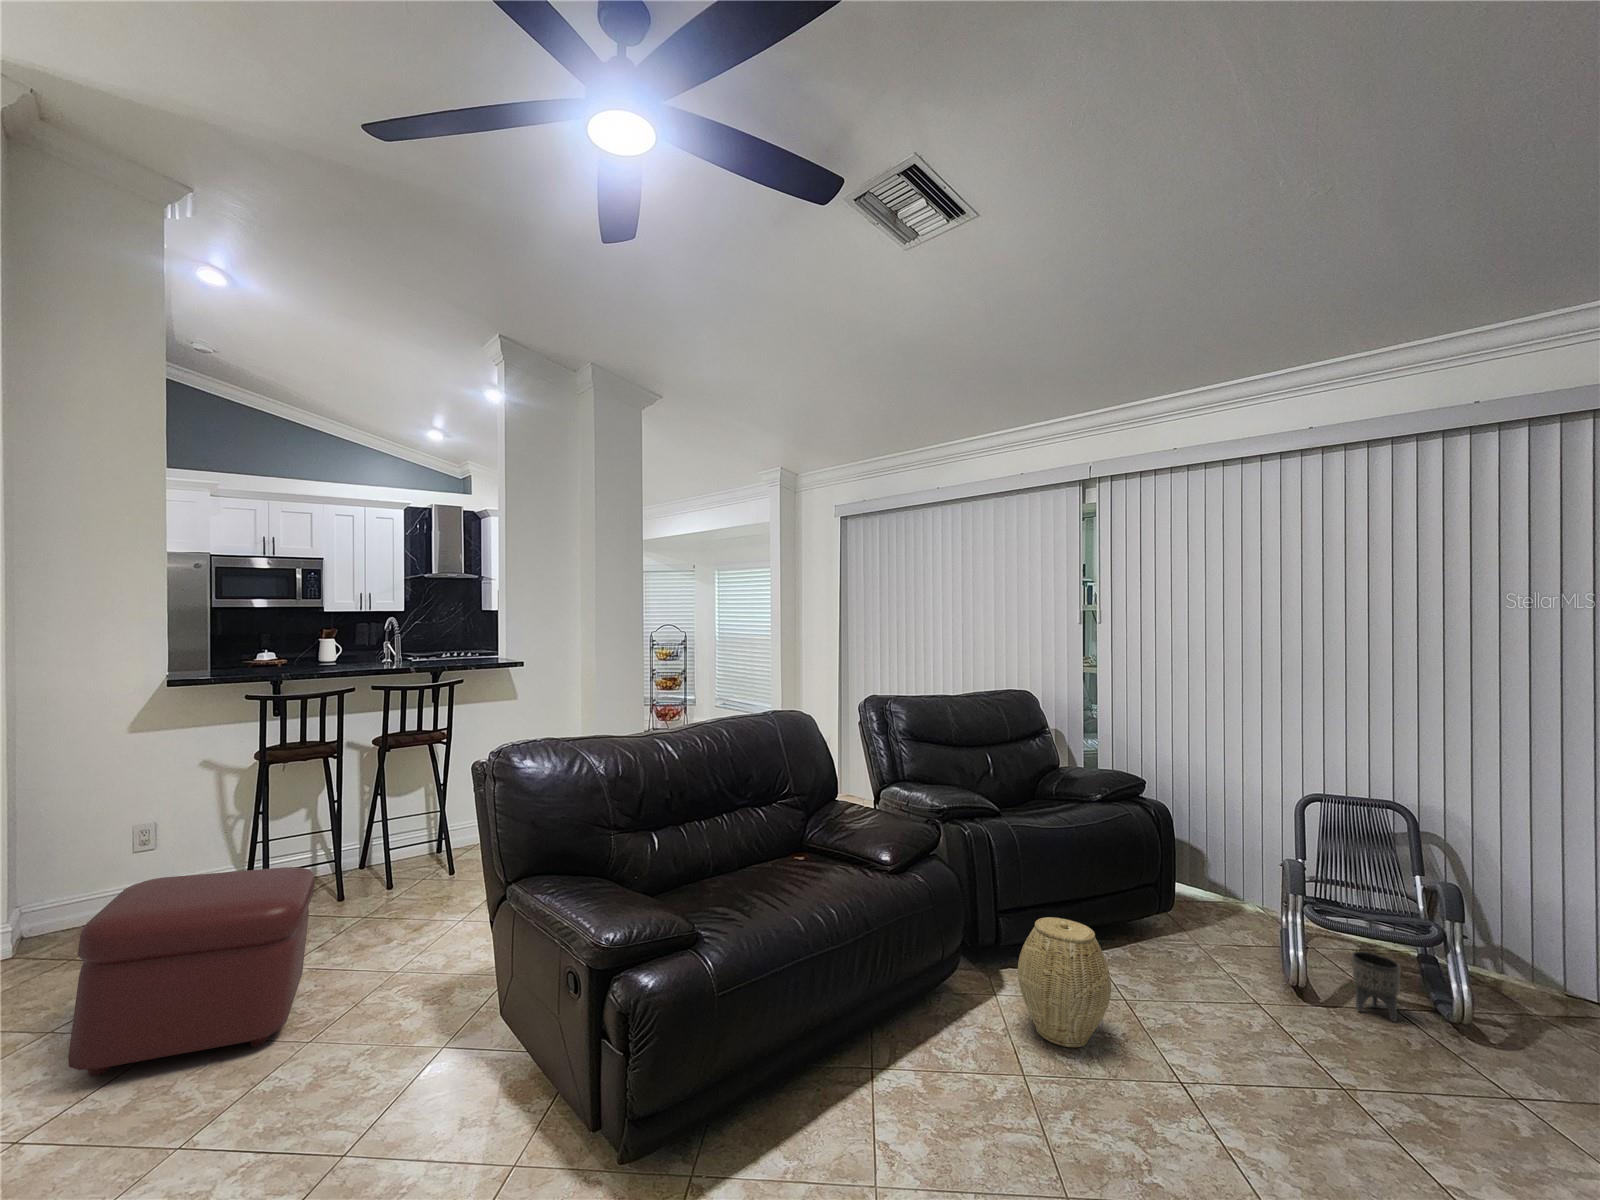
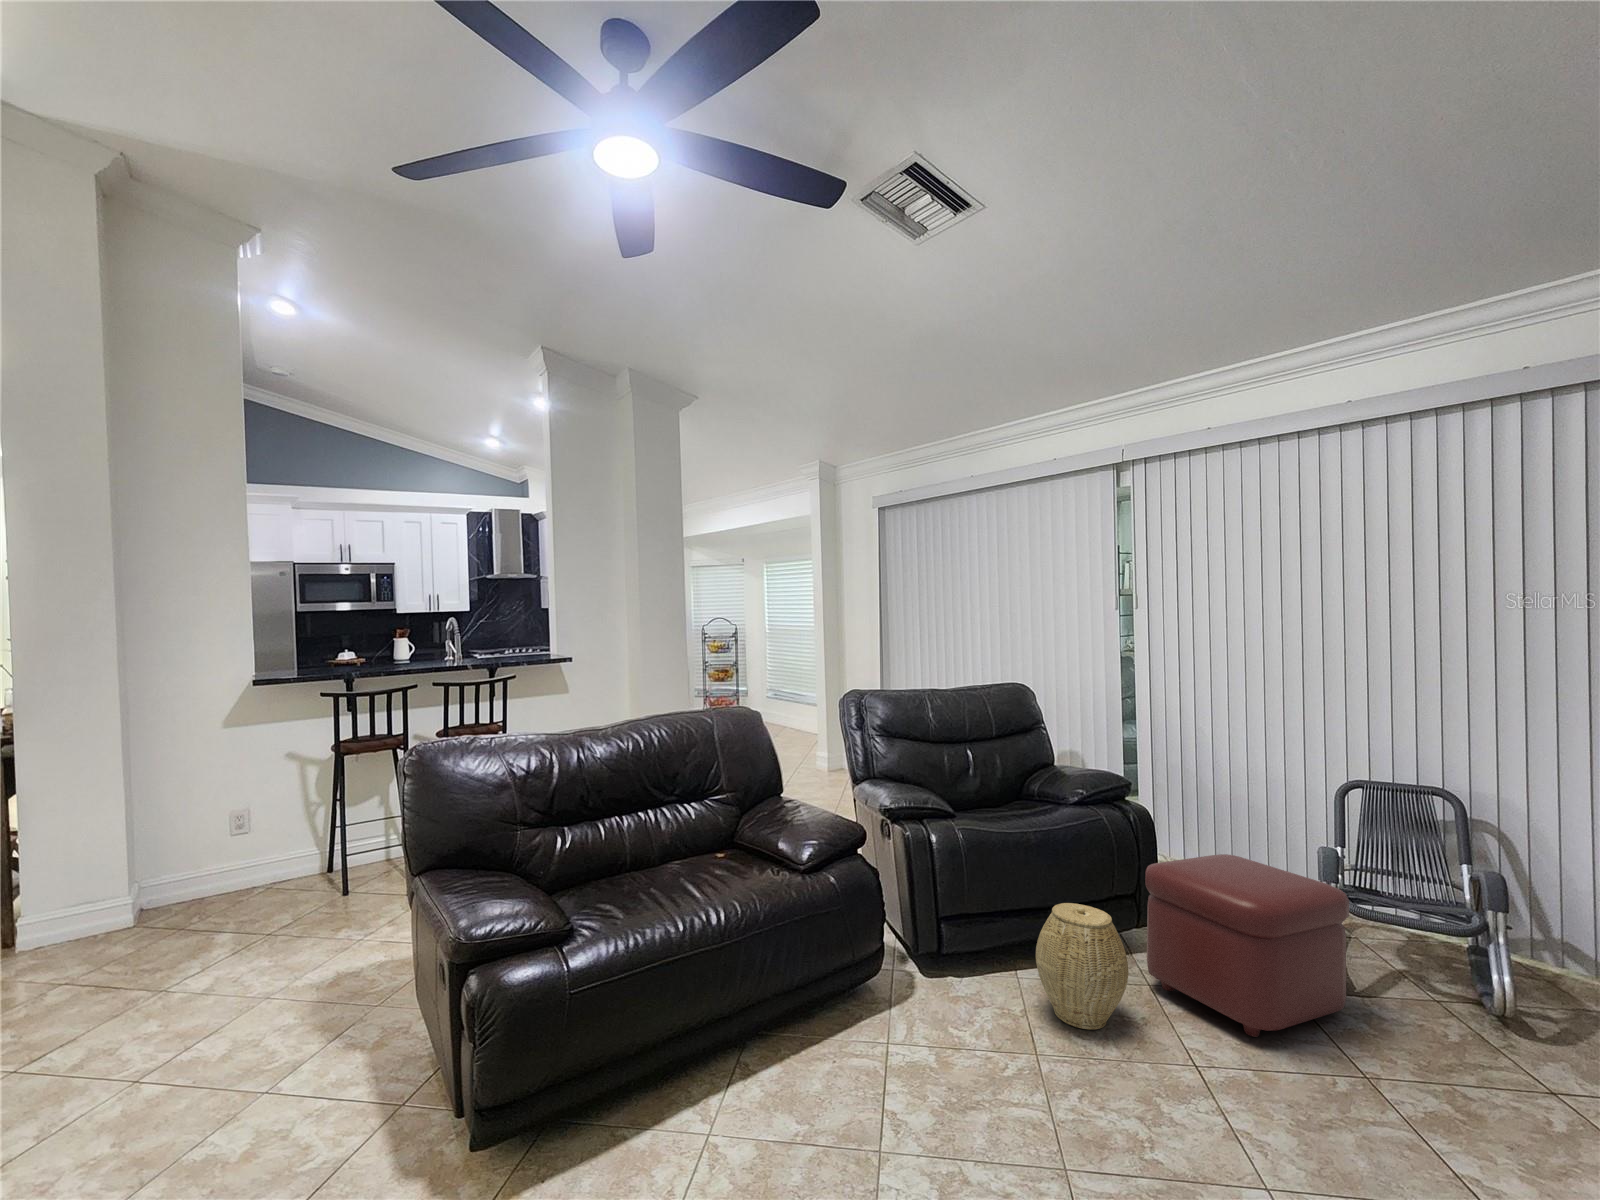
ottoman: present [68,867,315,1076] -> present [1145,854,1349,1037]
planter: present [1352,952,1400,1022] -> none [1390,943,1441,1014]

